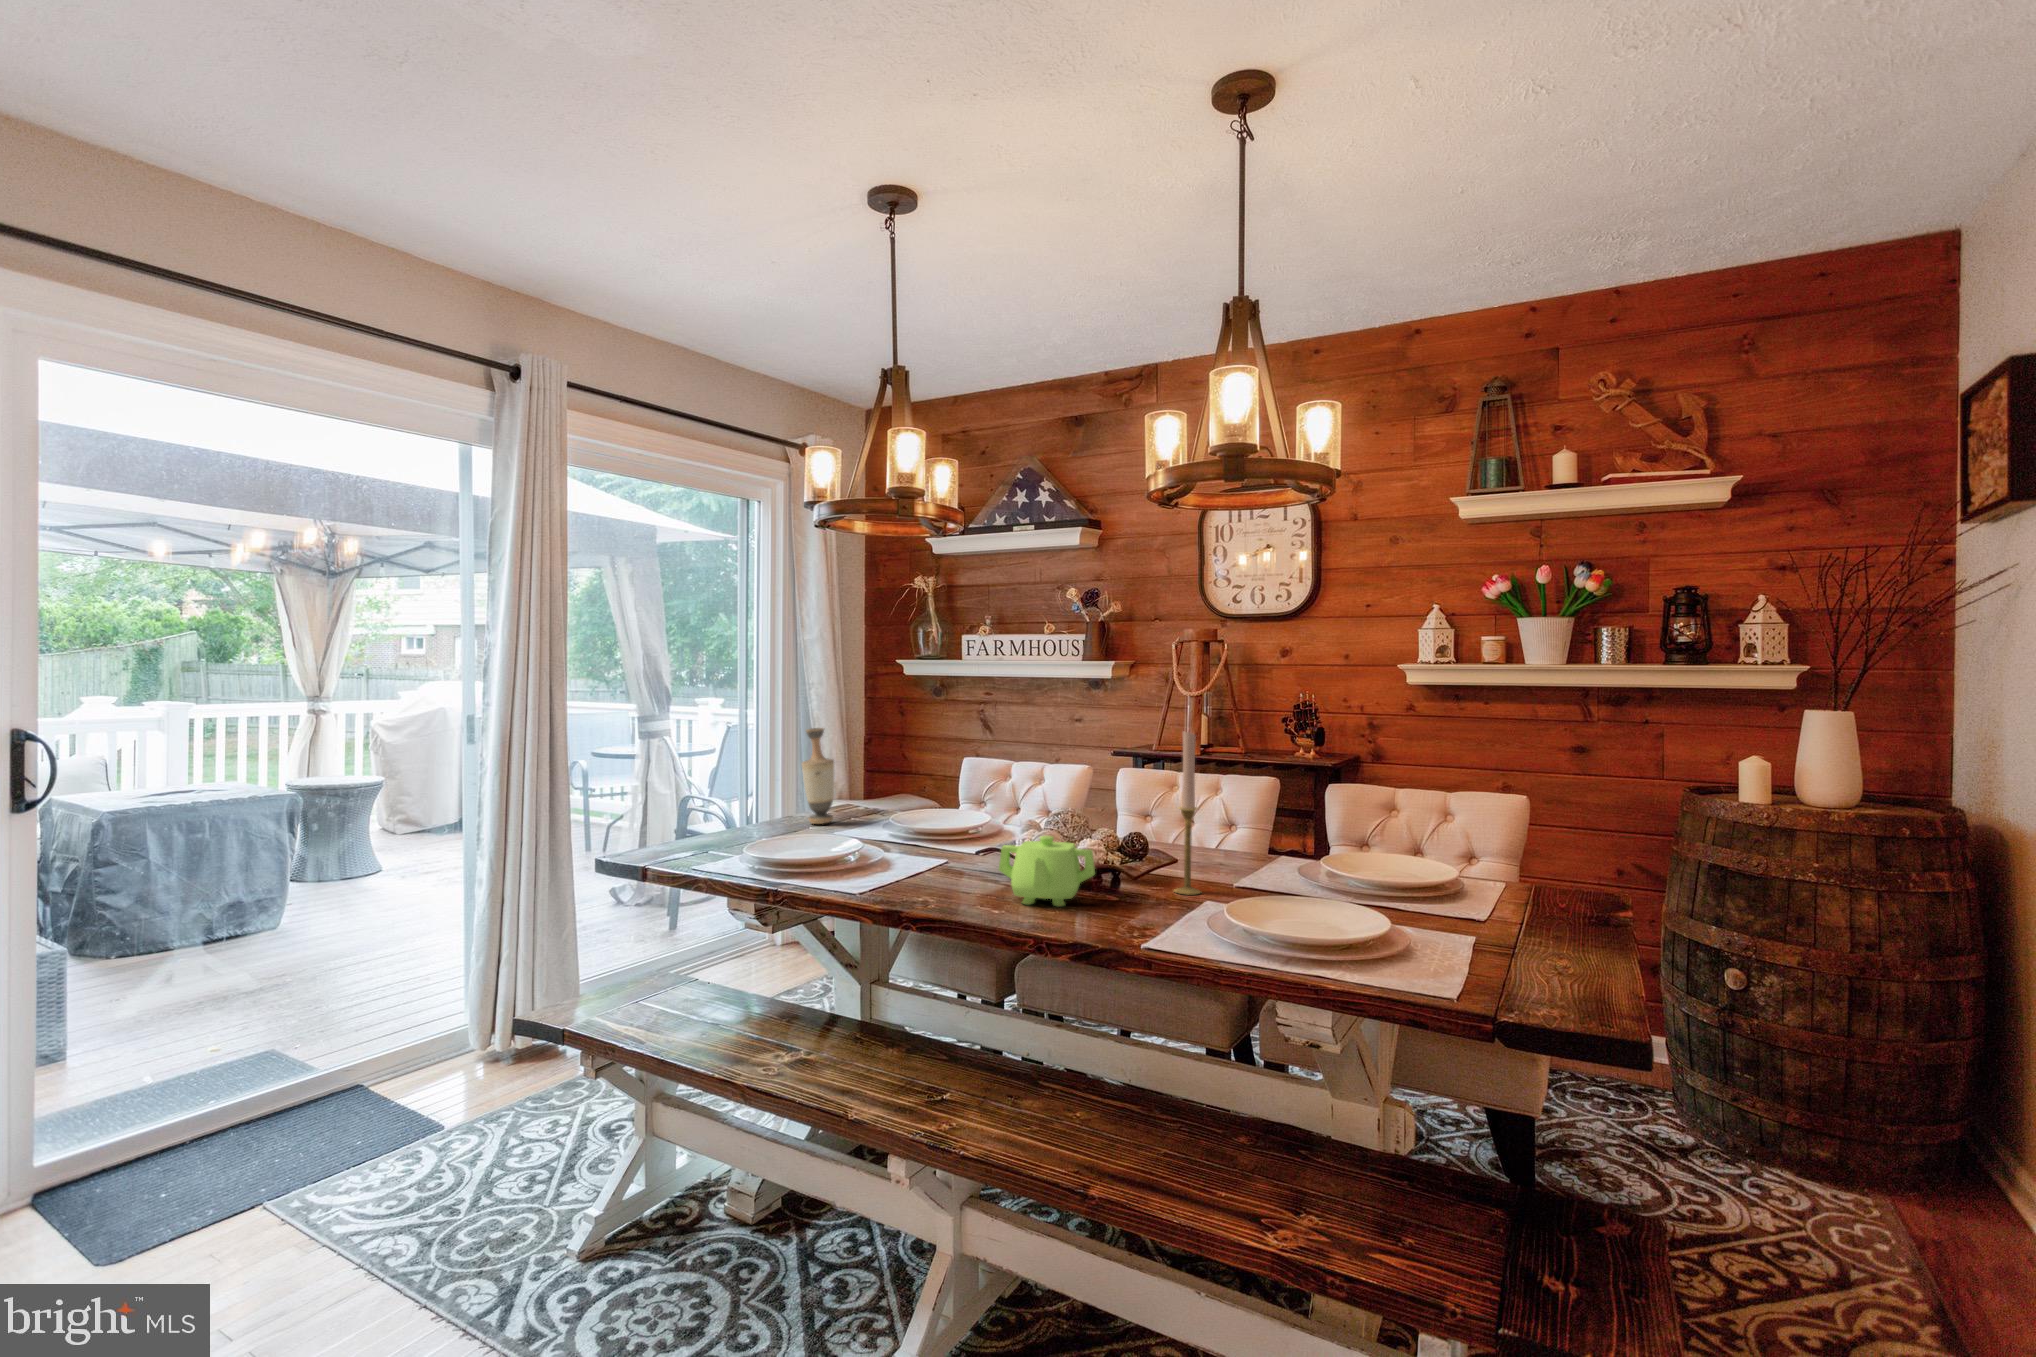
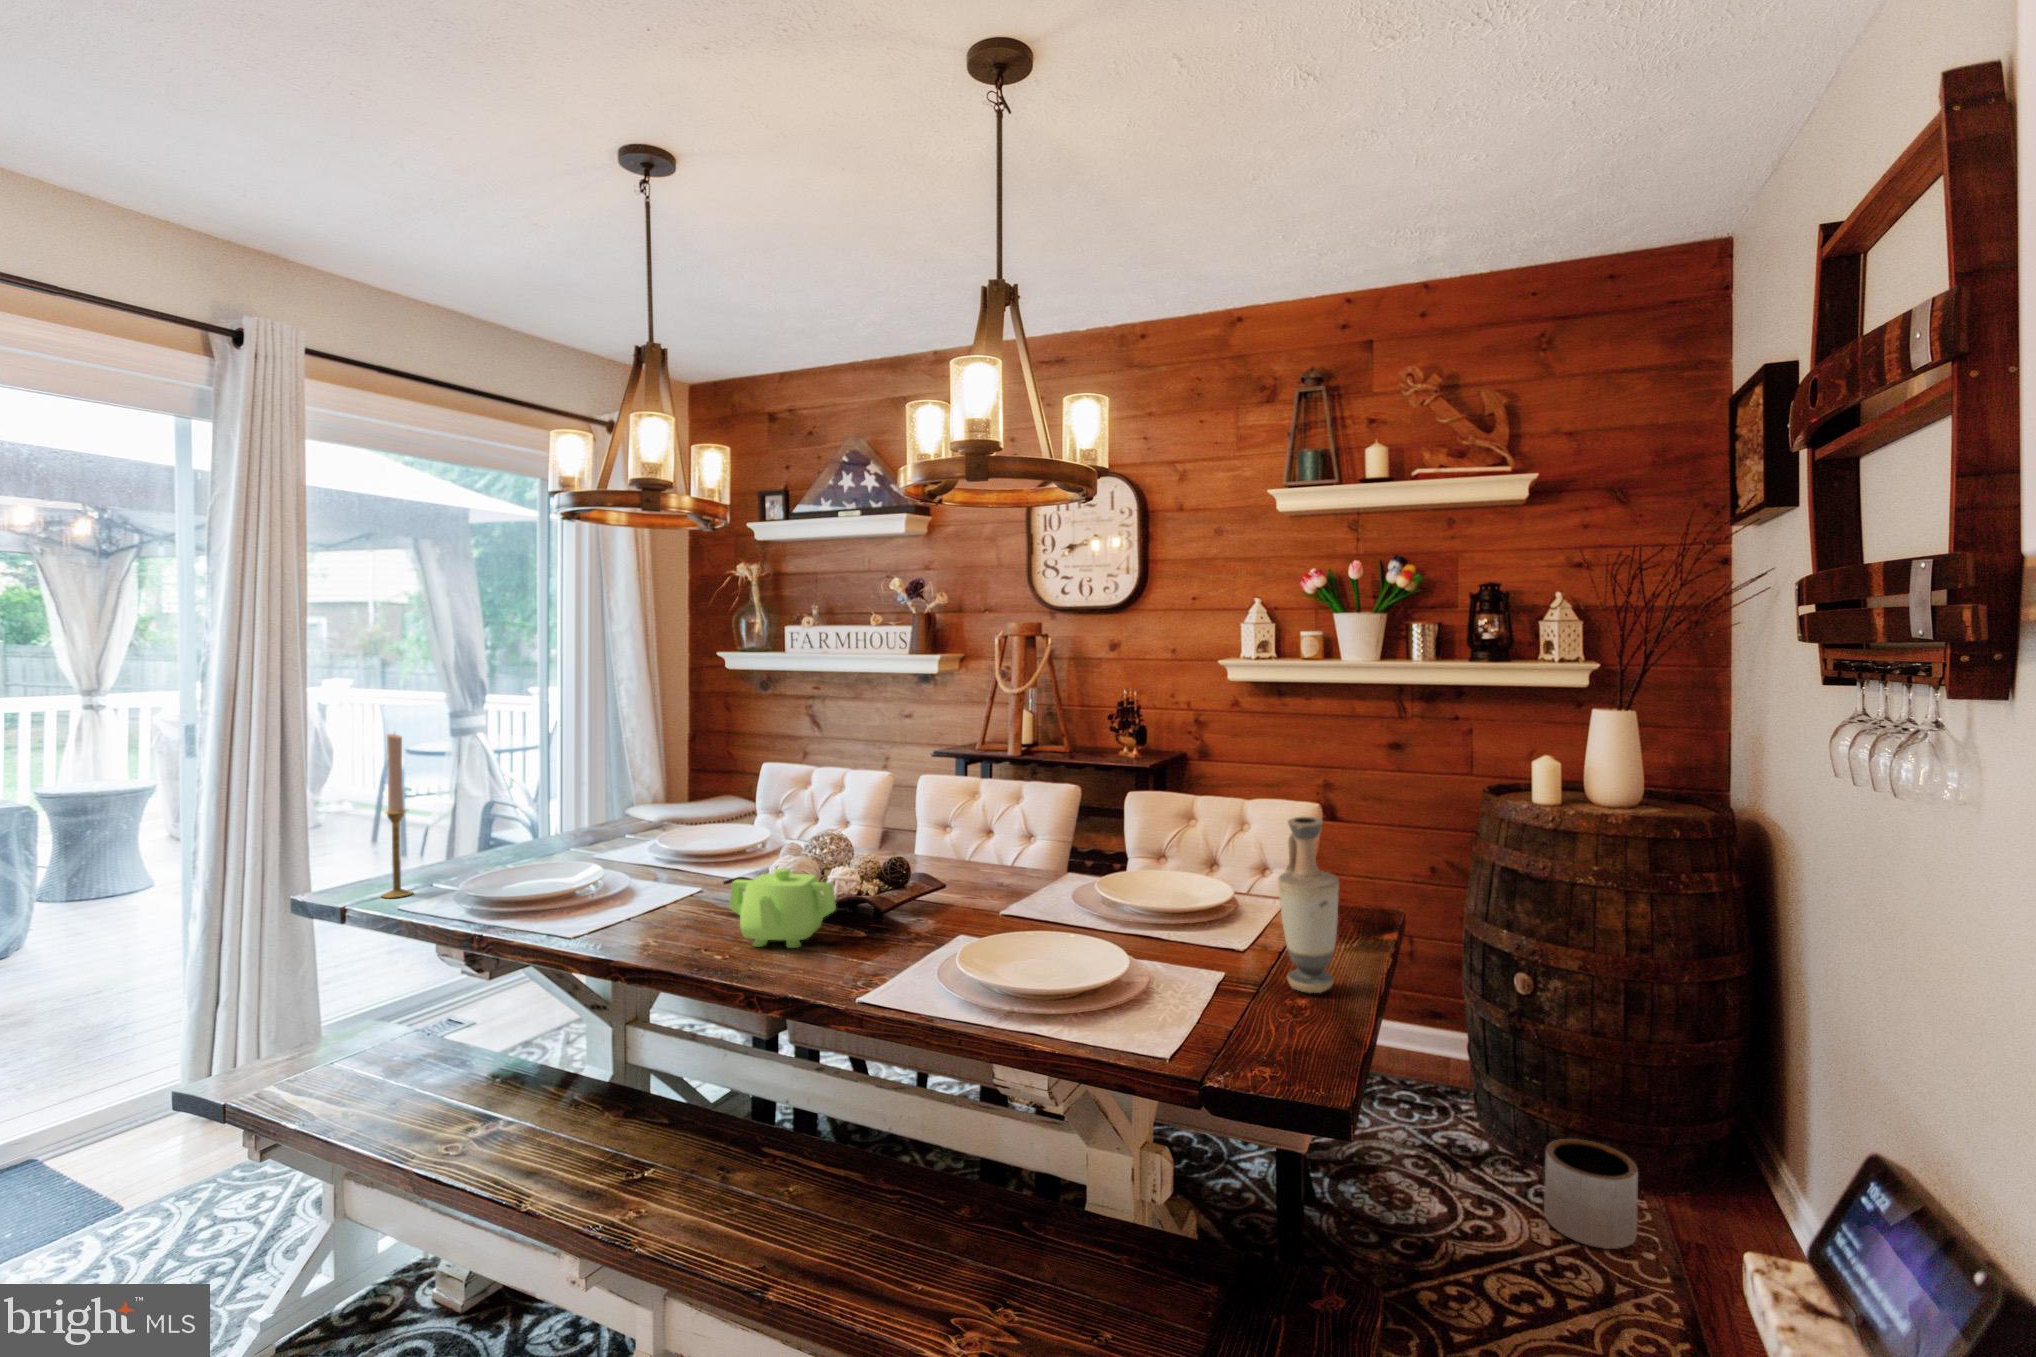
vase: present [801,728,834,824] -> present [1278,817,1339,993]
candlestick: present [1174,732,1200,895] -> present [382,734,412,898]
planter: none [1763,1131,1865,1237] -> present [1544,1139,1638,1249]

